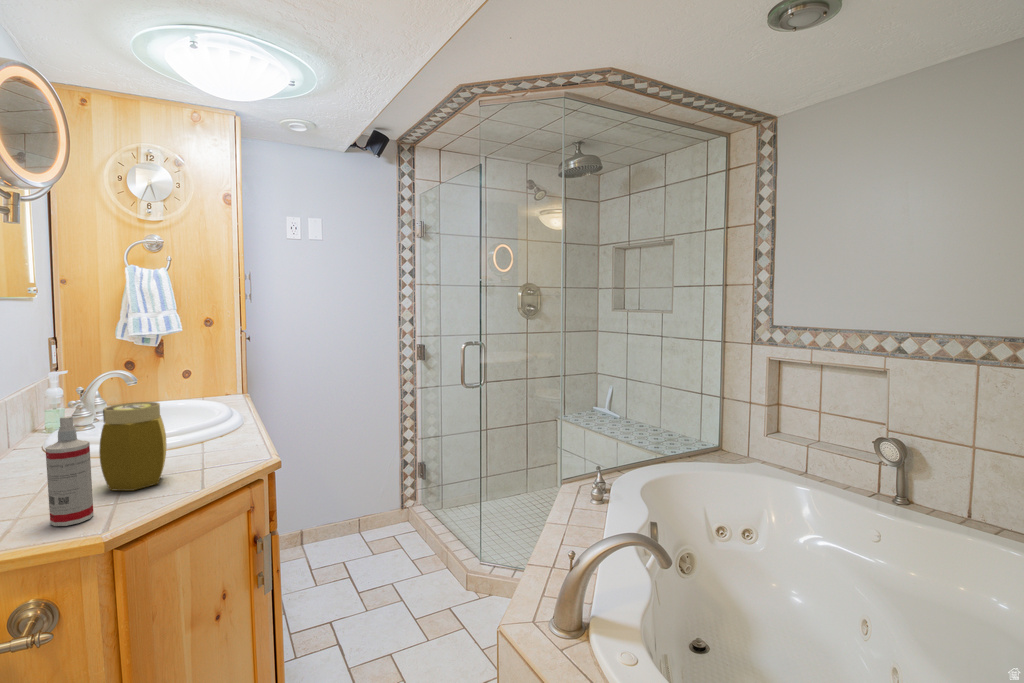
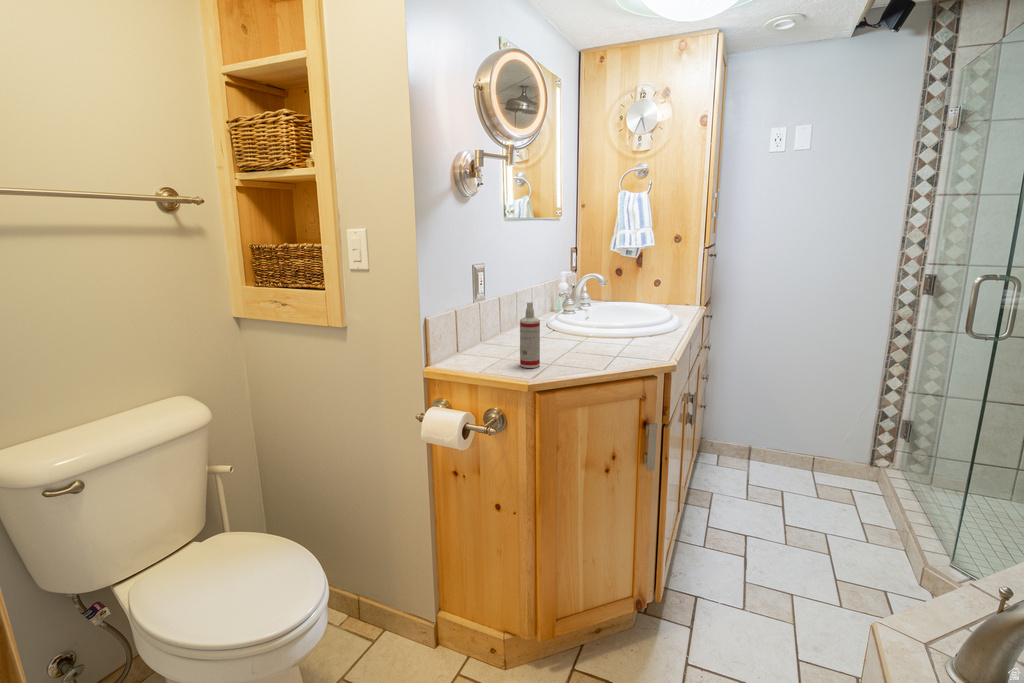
jar: present [99,402,166,491] -> none [553,299,593,359]

